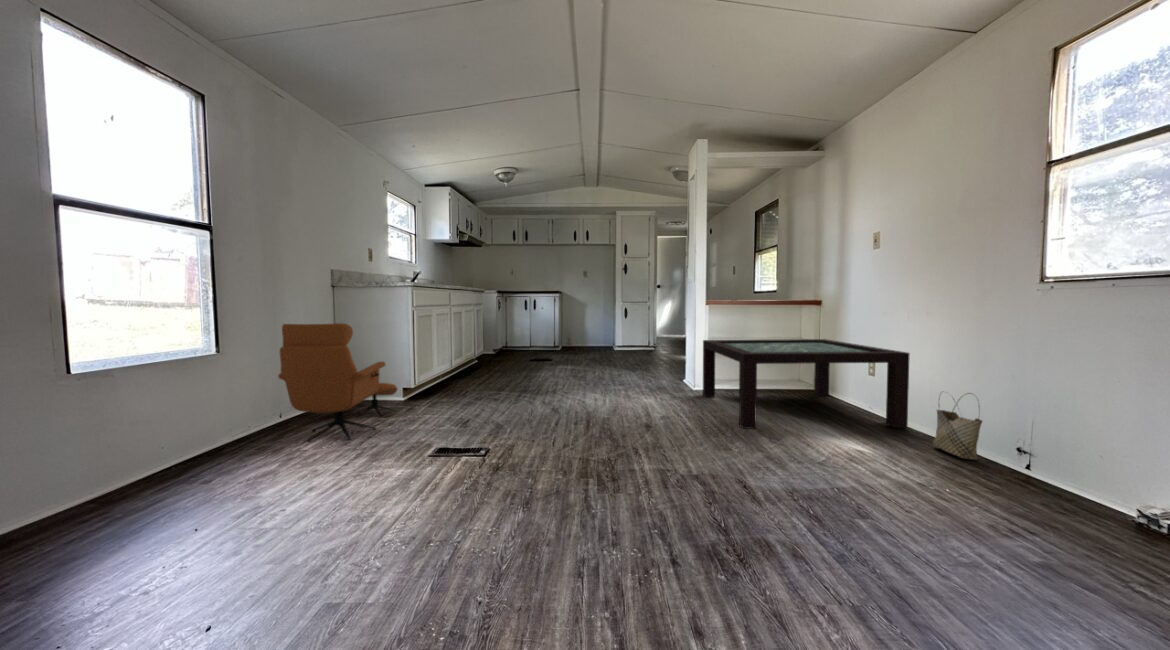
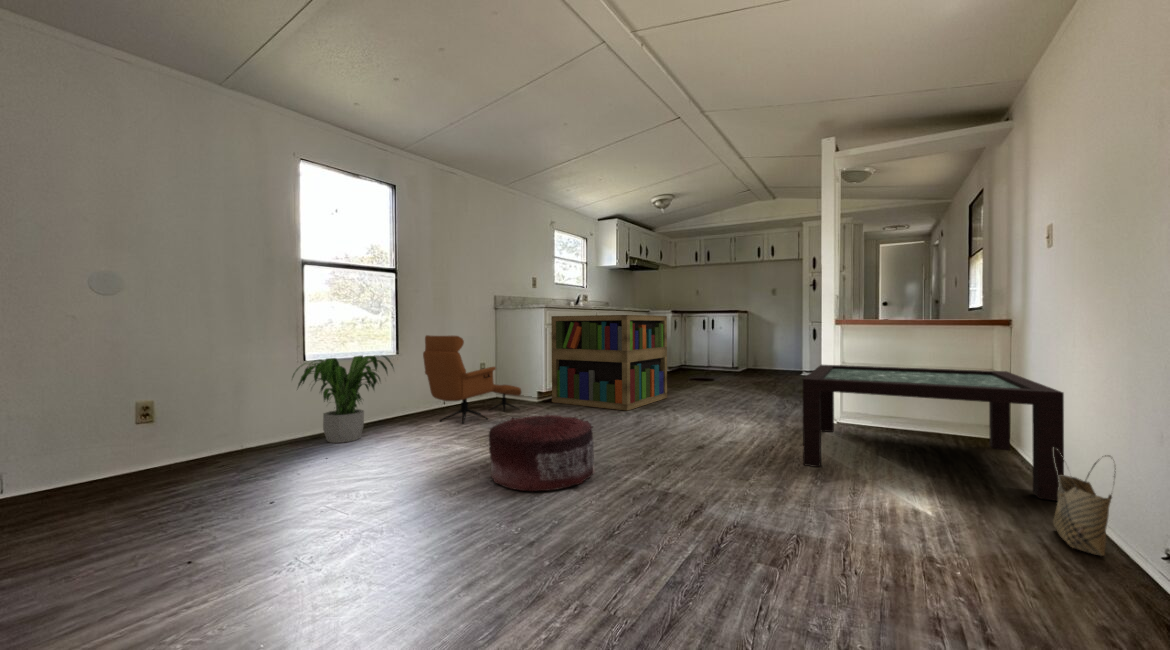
bookshelf: none [420,296,538,398] -> present [551,315,667,411]
potted plant: none [69,356,264,505] -> present [292,355,393,443]
pouf: none [495,412,620,509] -> present [489,414,595,491]

